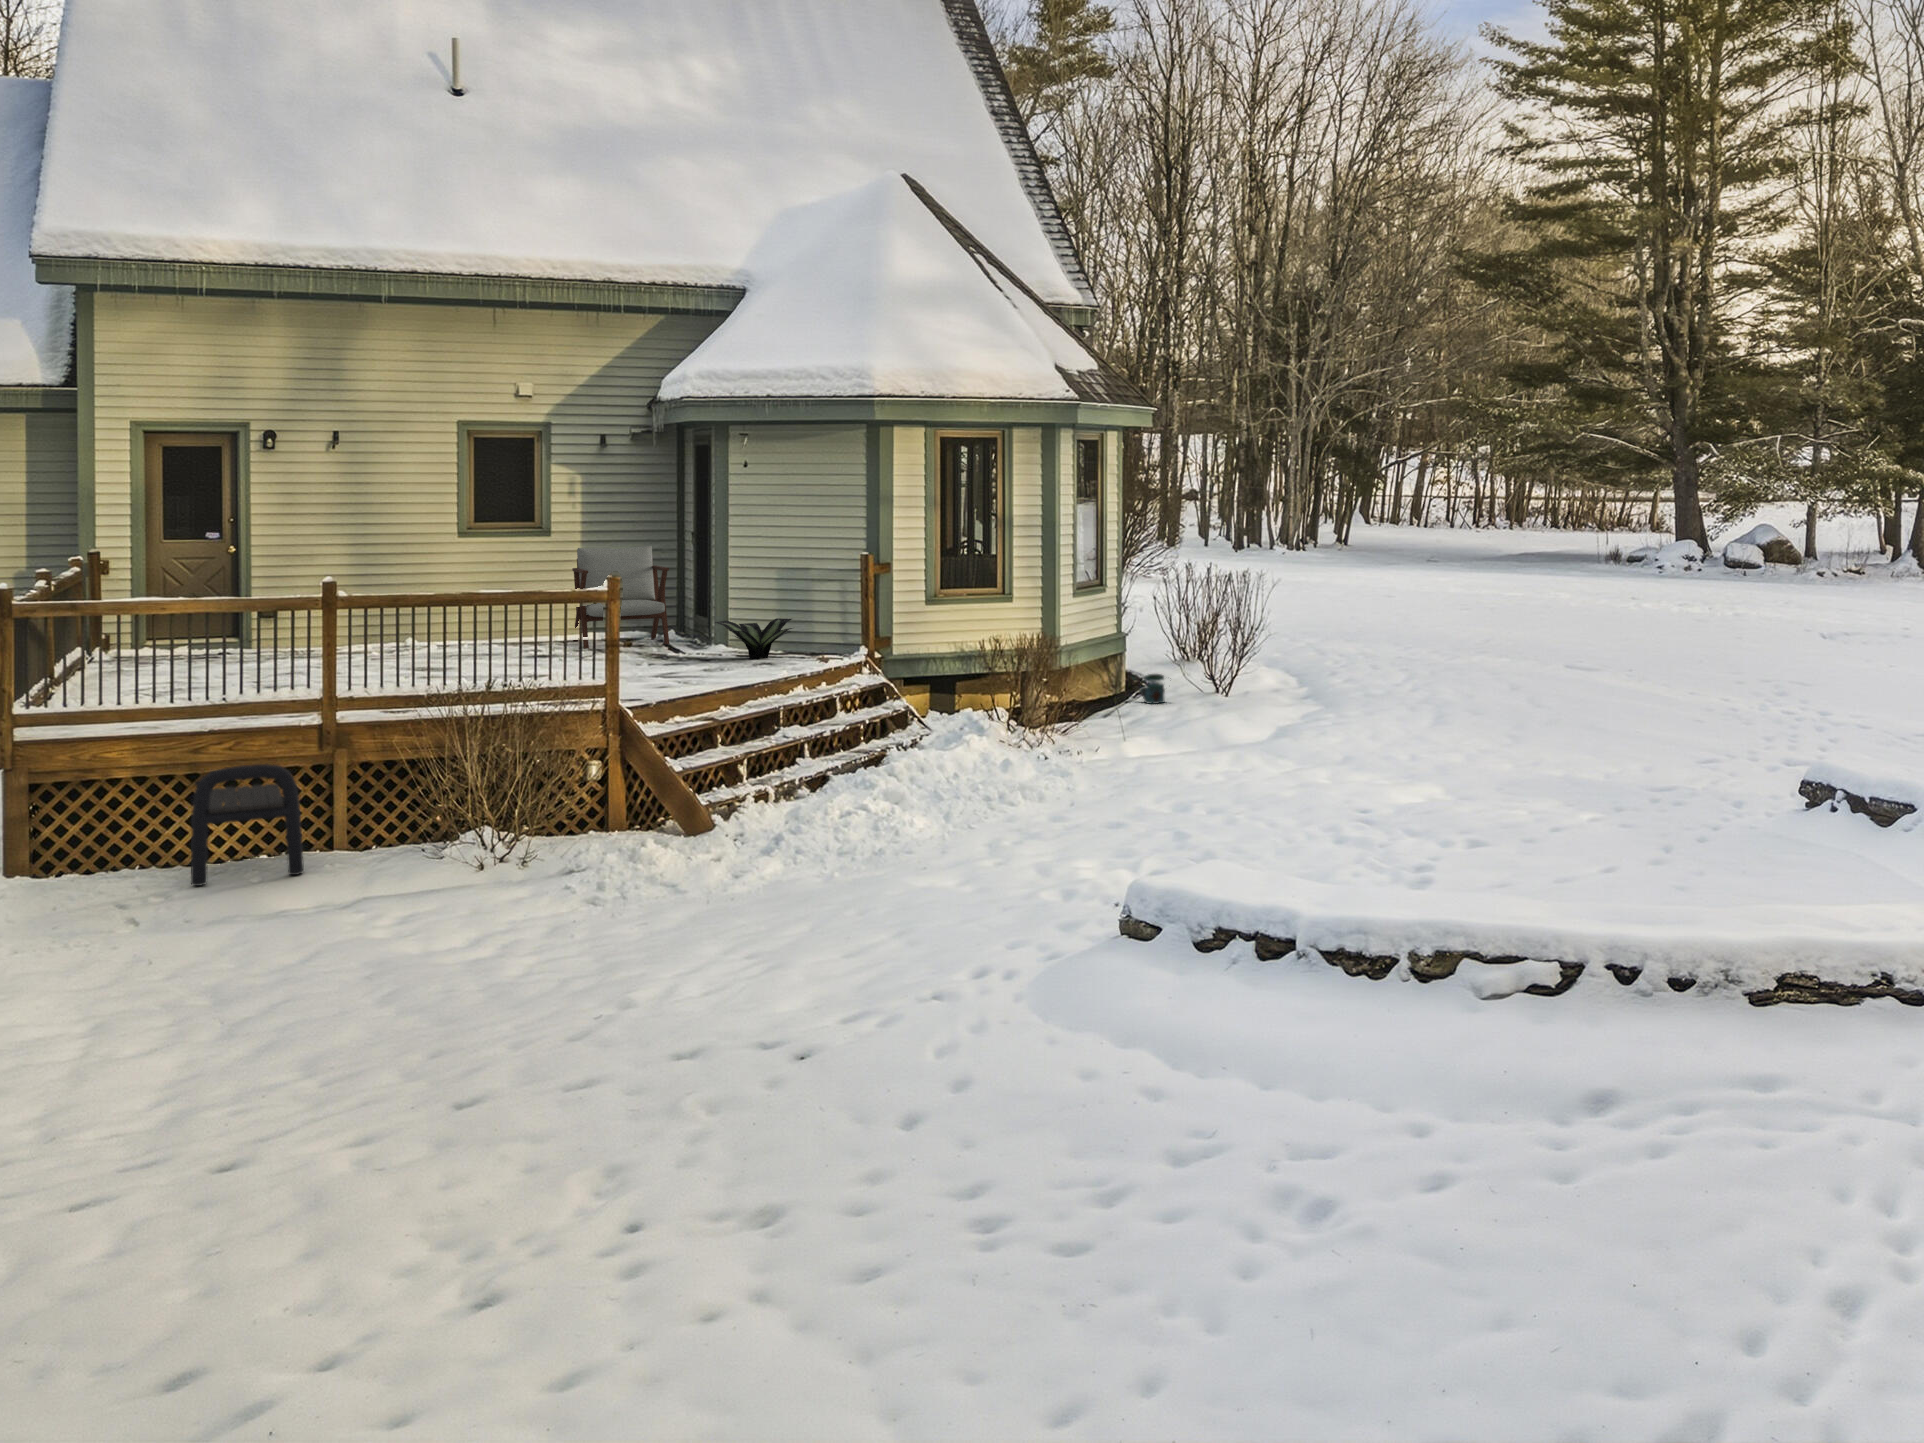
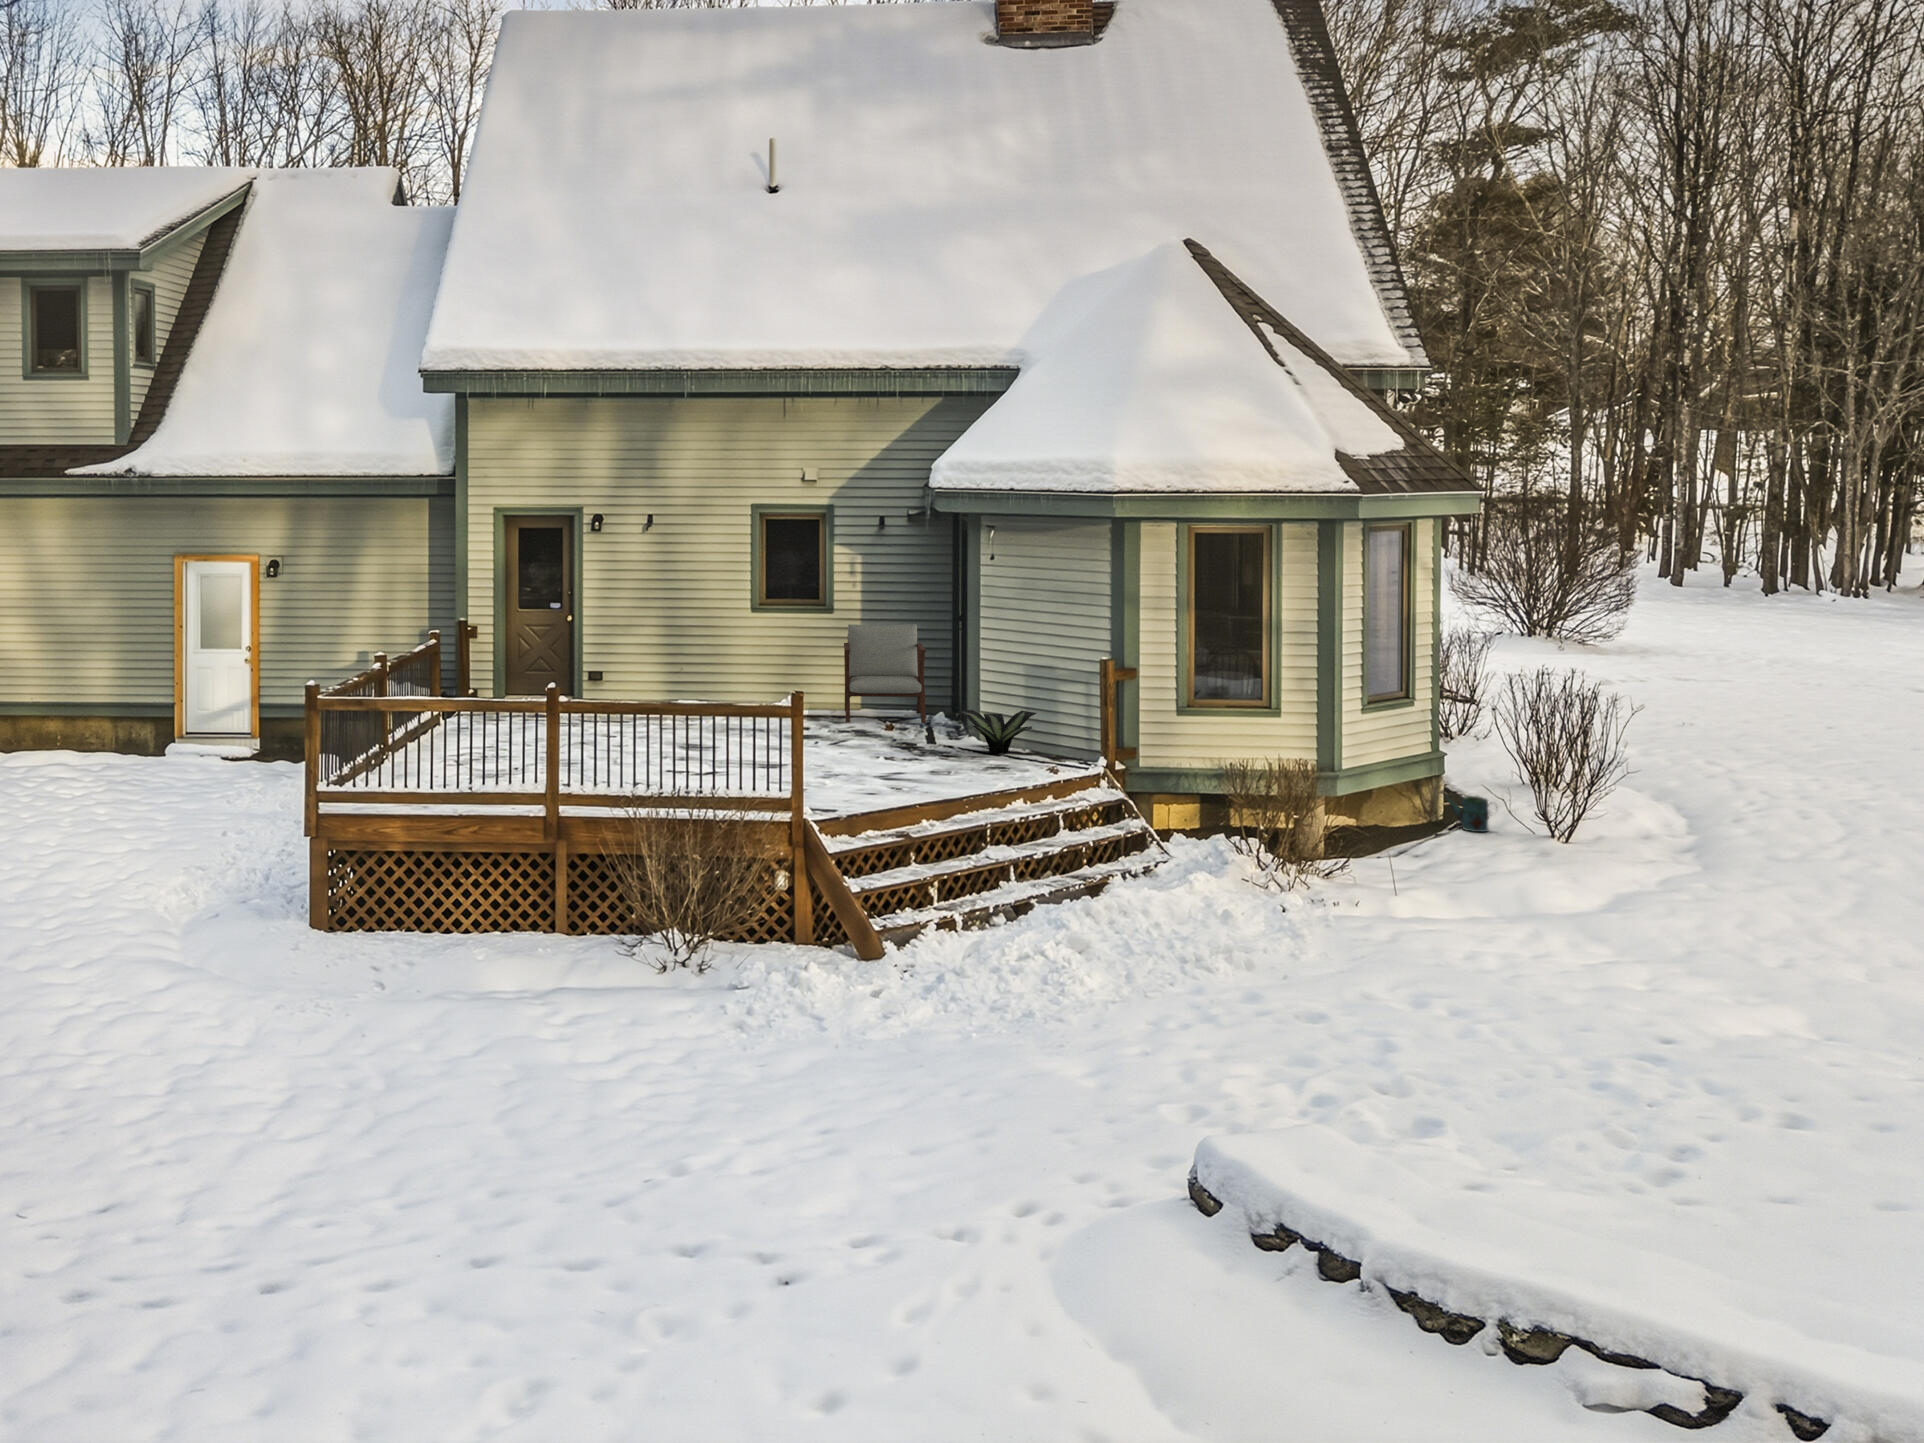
bench: present [191,764,304,886] -> none [412,827,524,964]

